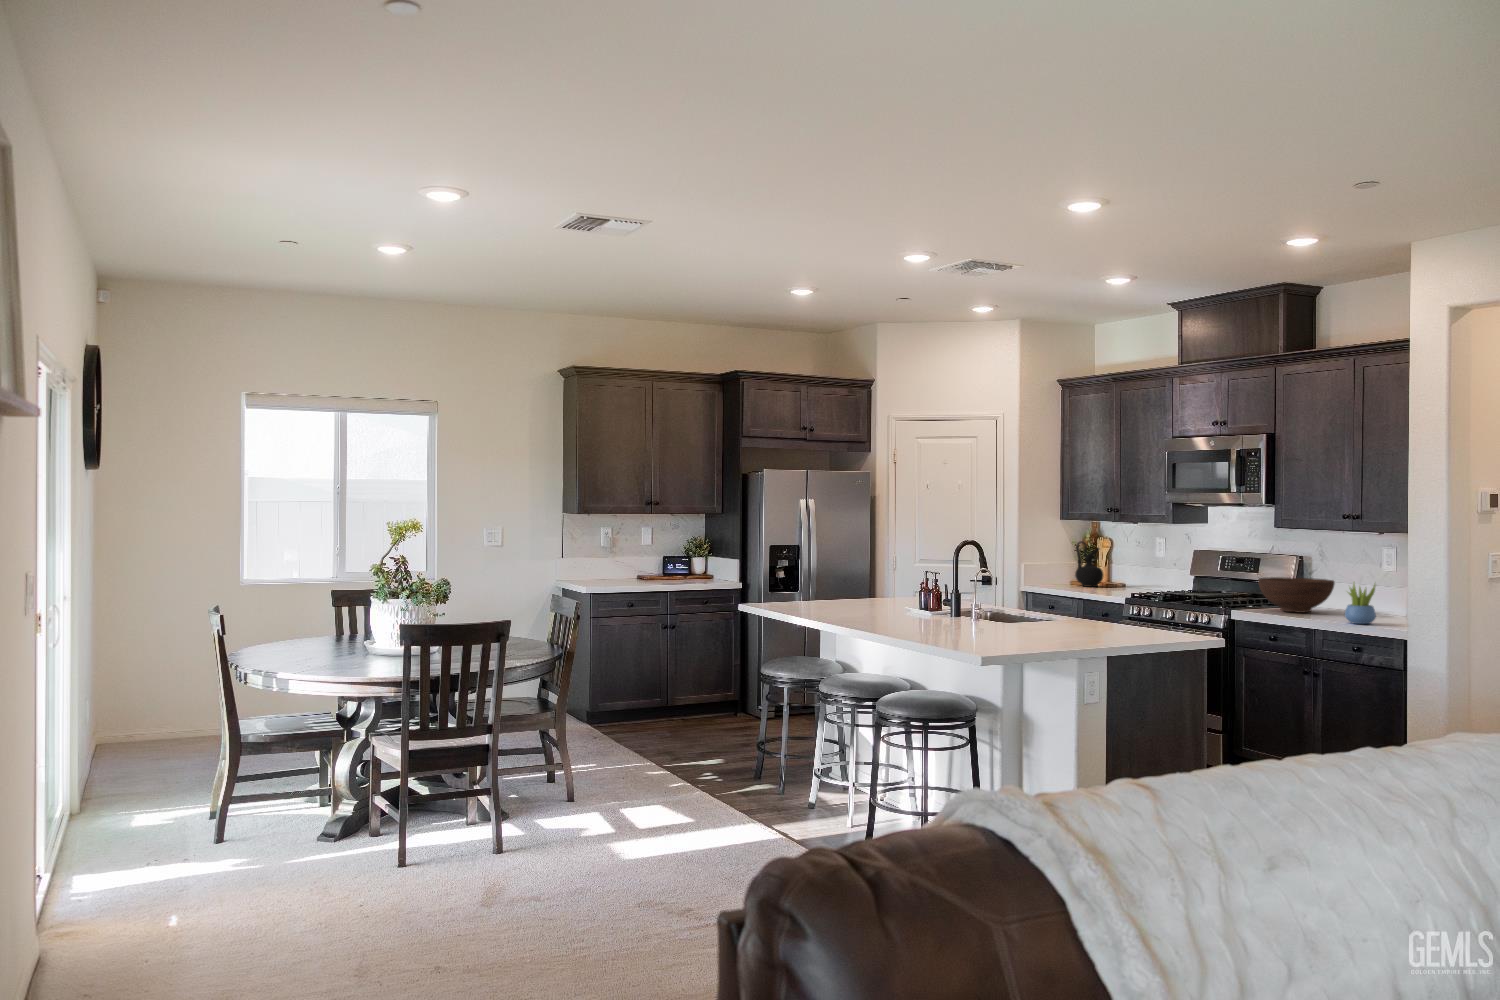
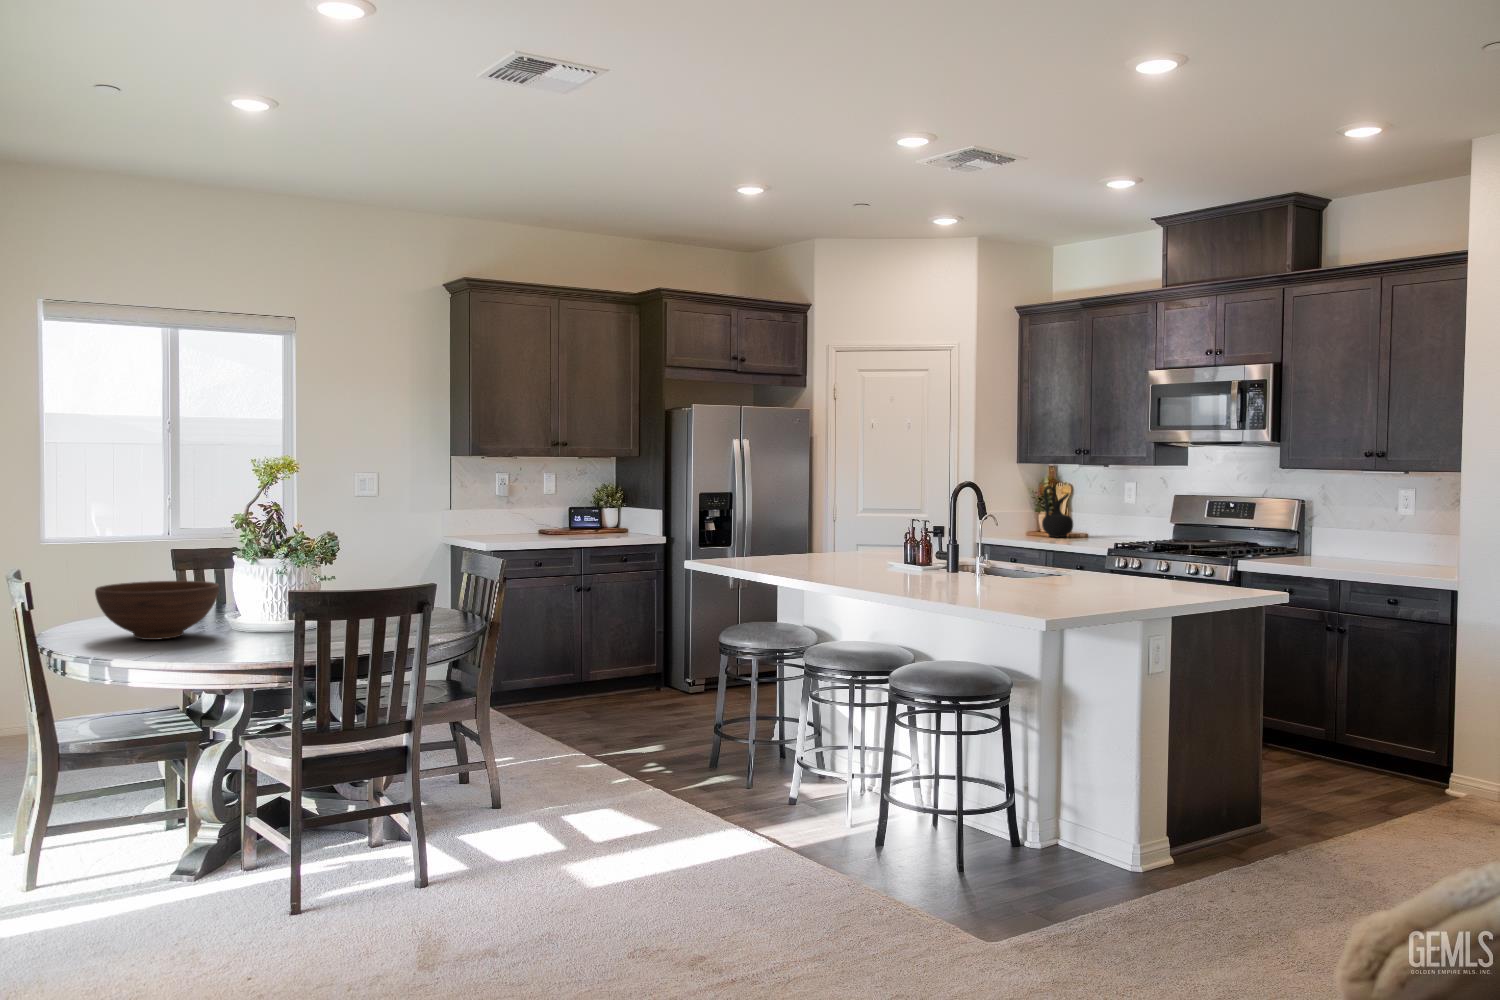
fruit bowl: present [1258,577,1335,613] -> present [95,581,219,640]
succulent plant: present [1345,584,1376,624] -> none [1380,526,1415,574]

